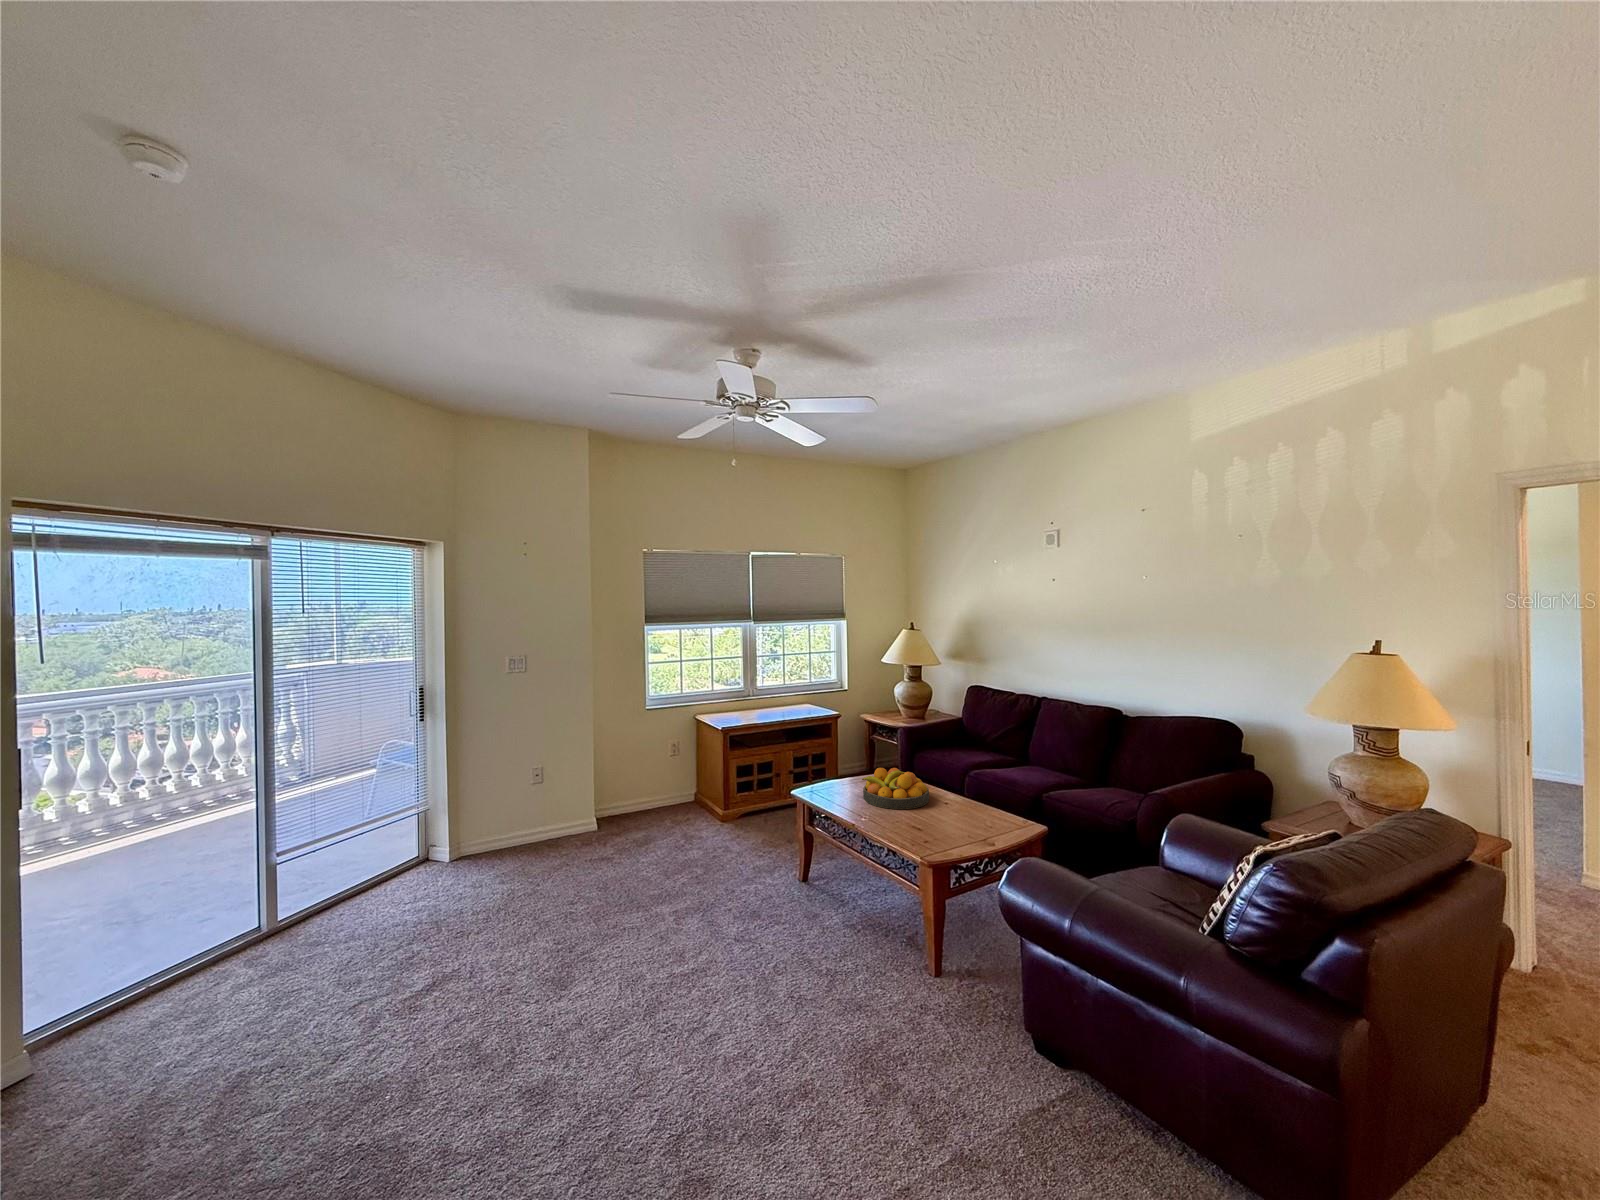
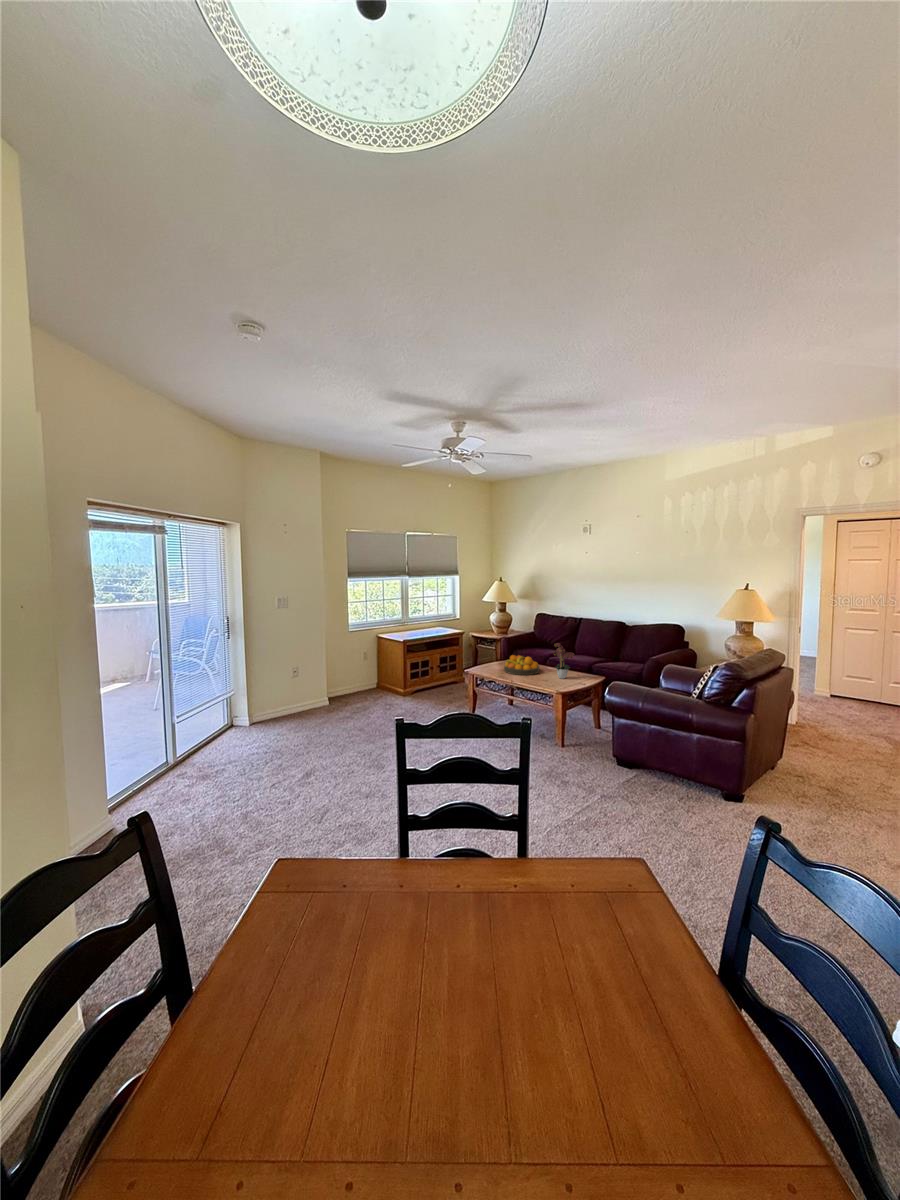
flower arrangement: none [940,748,991,823] -> present [553,643,574,679]

